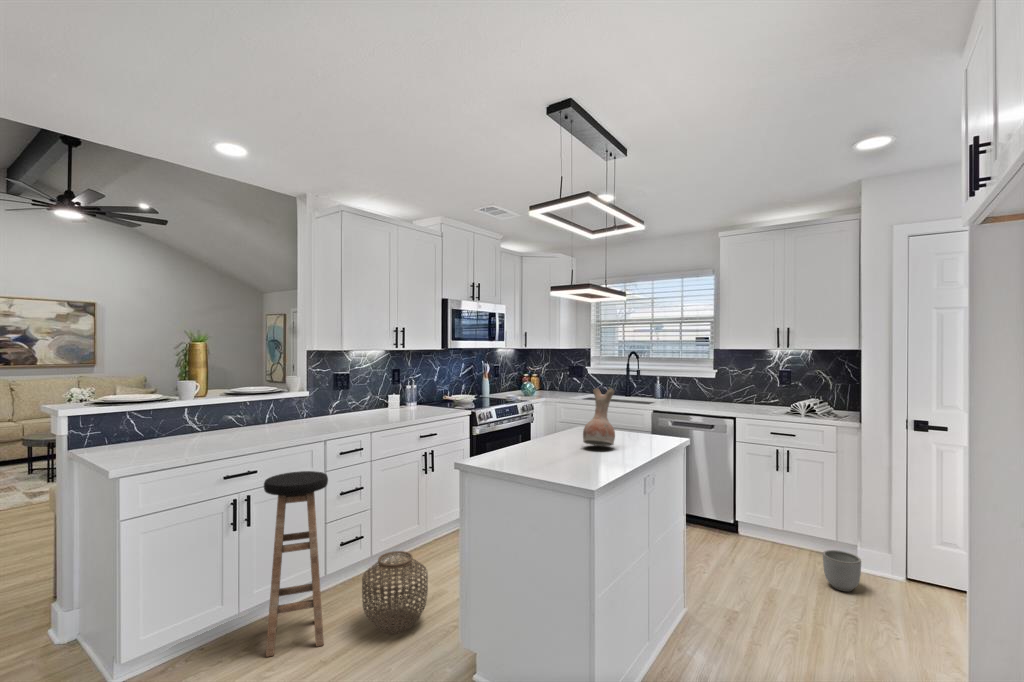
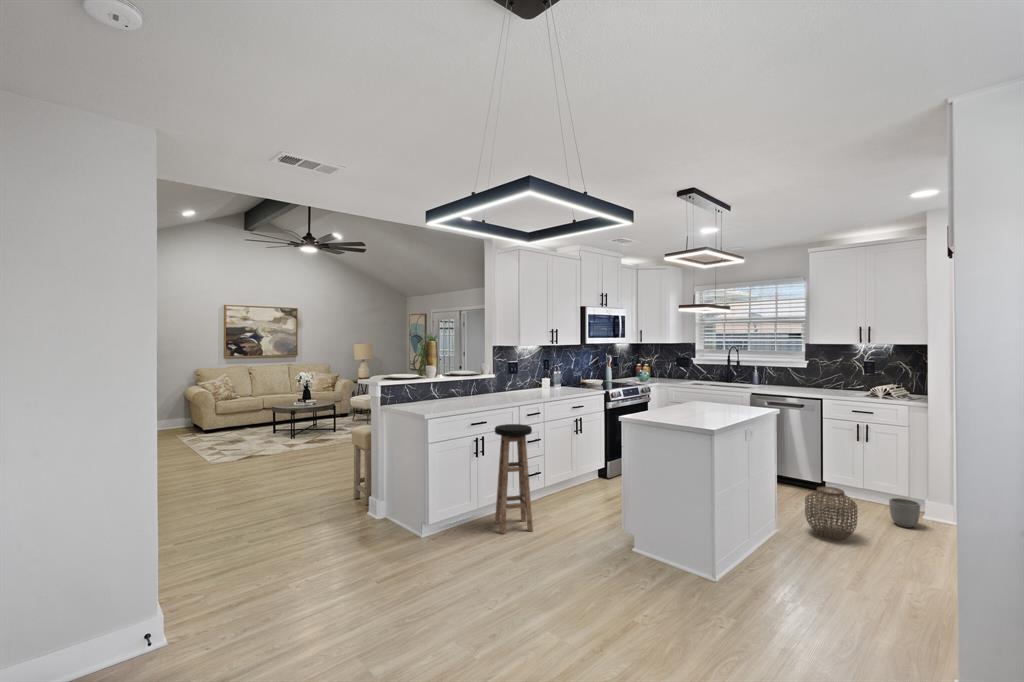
vase: present [583,388,615,446] -> none [702,372,725,411]
woven basket: present [362,551,428,634] -> present [805,486,857,540]

